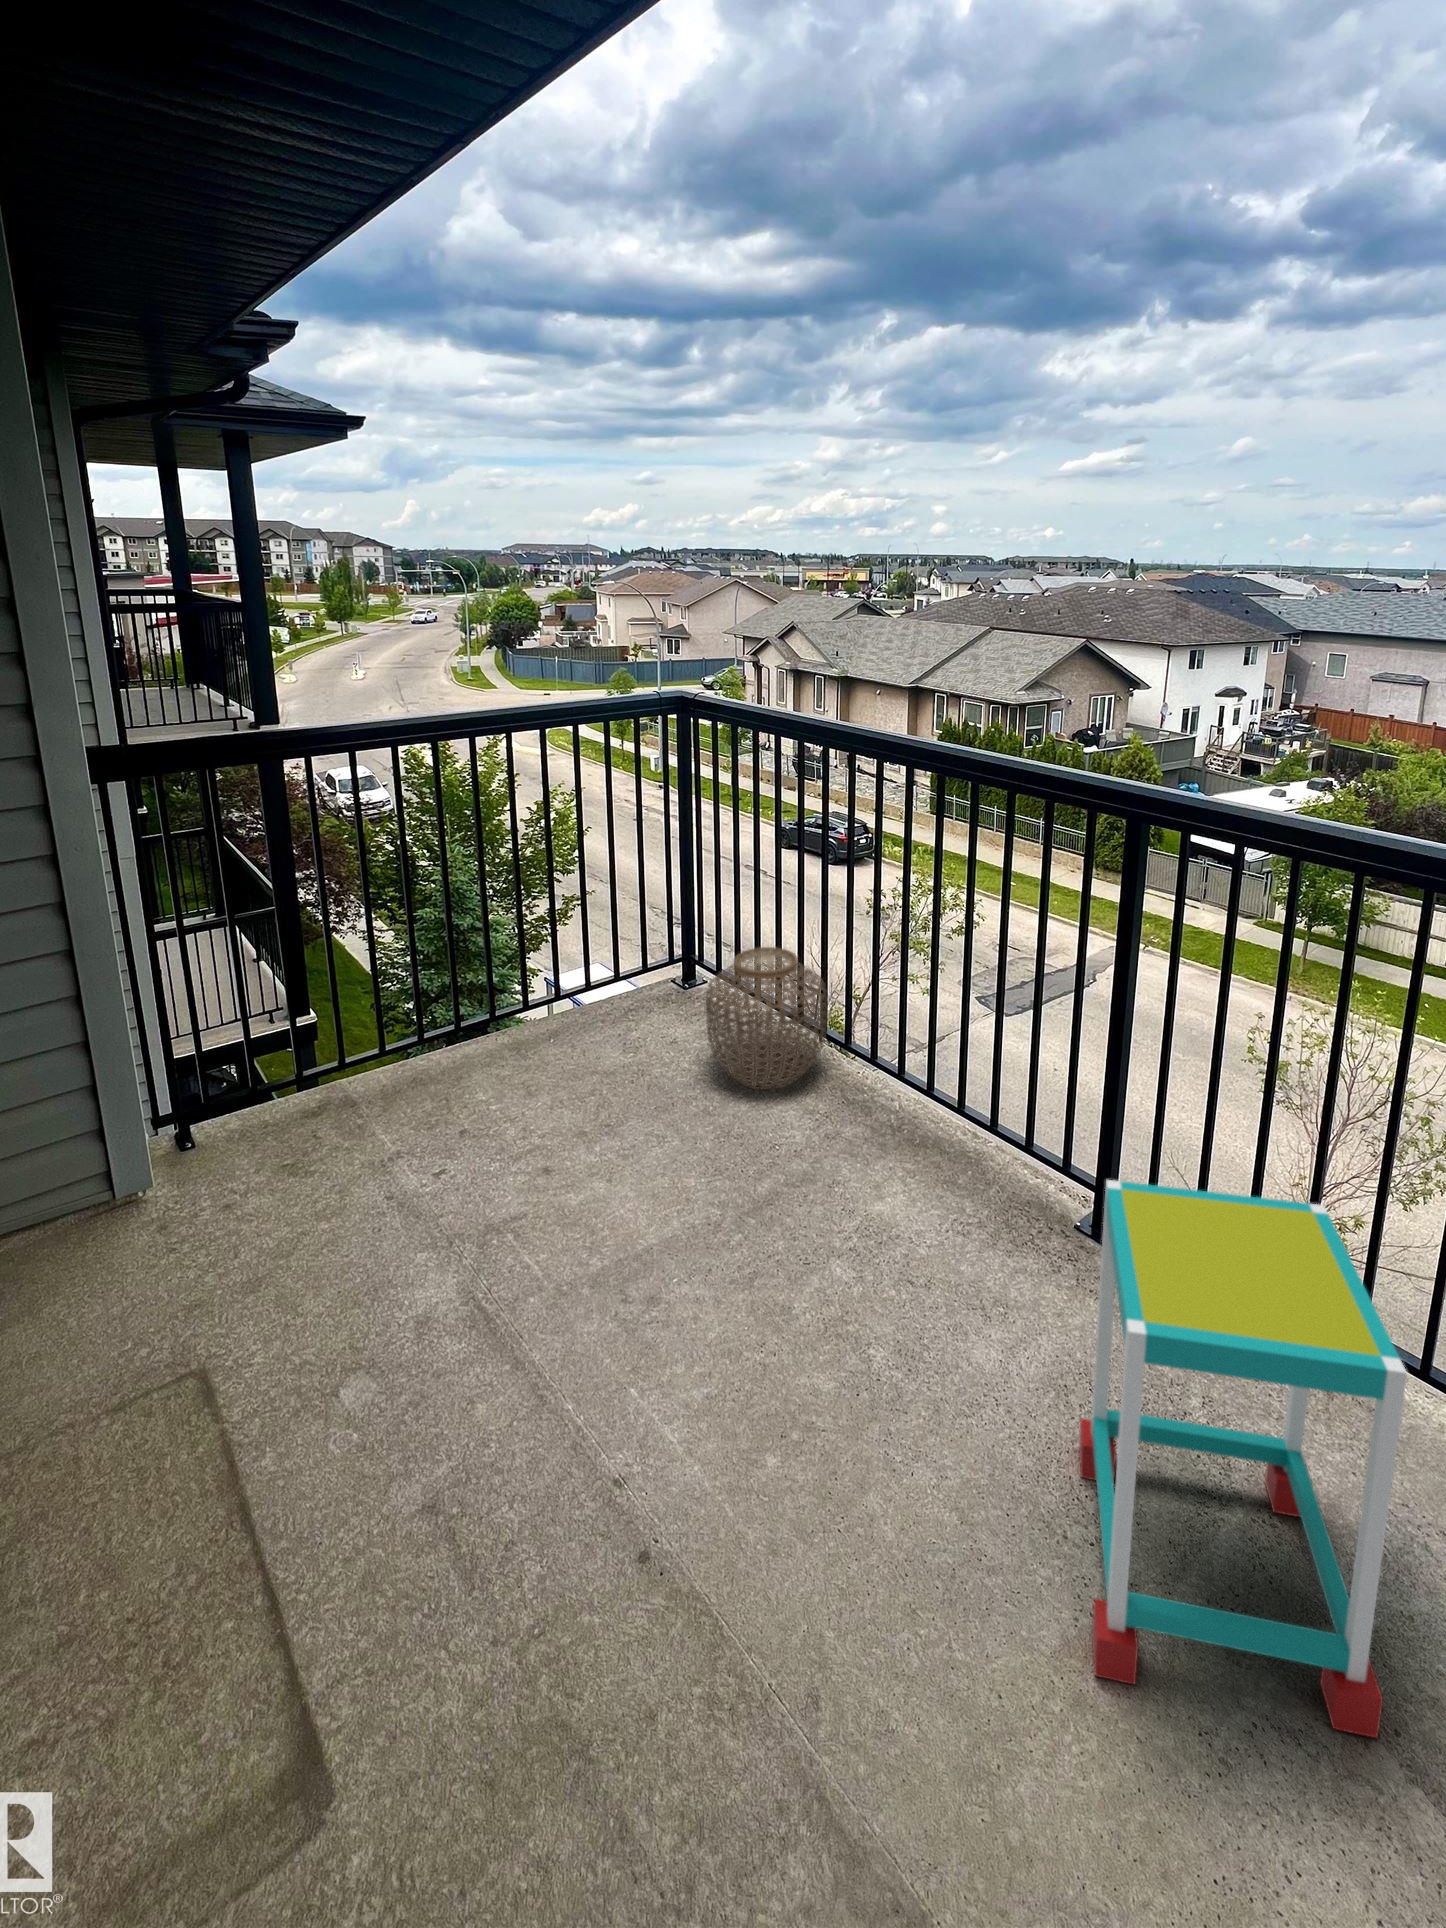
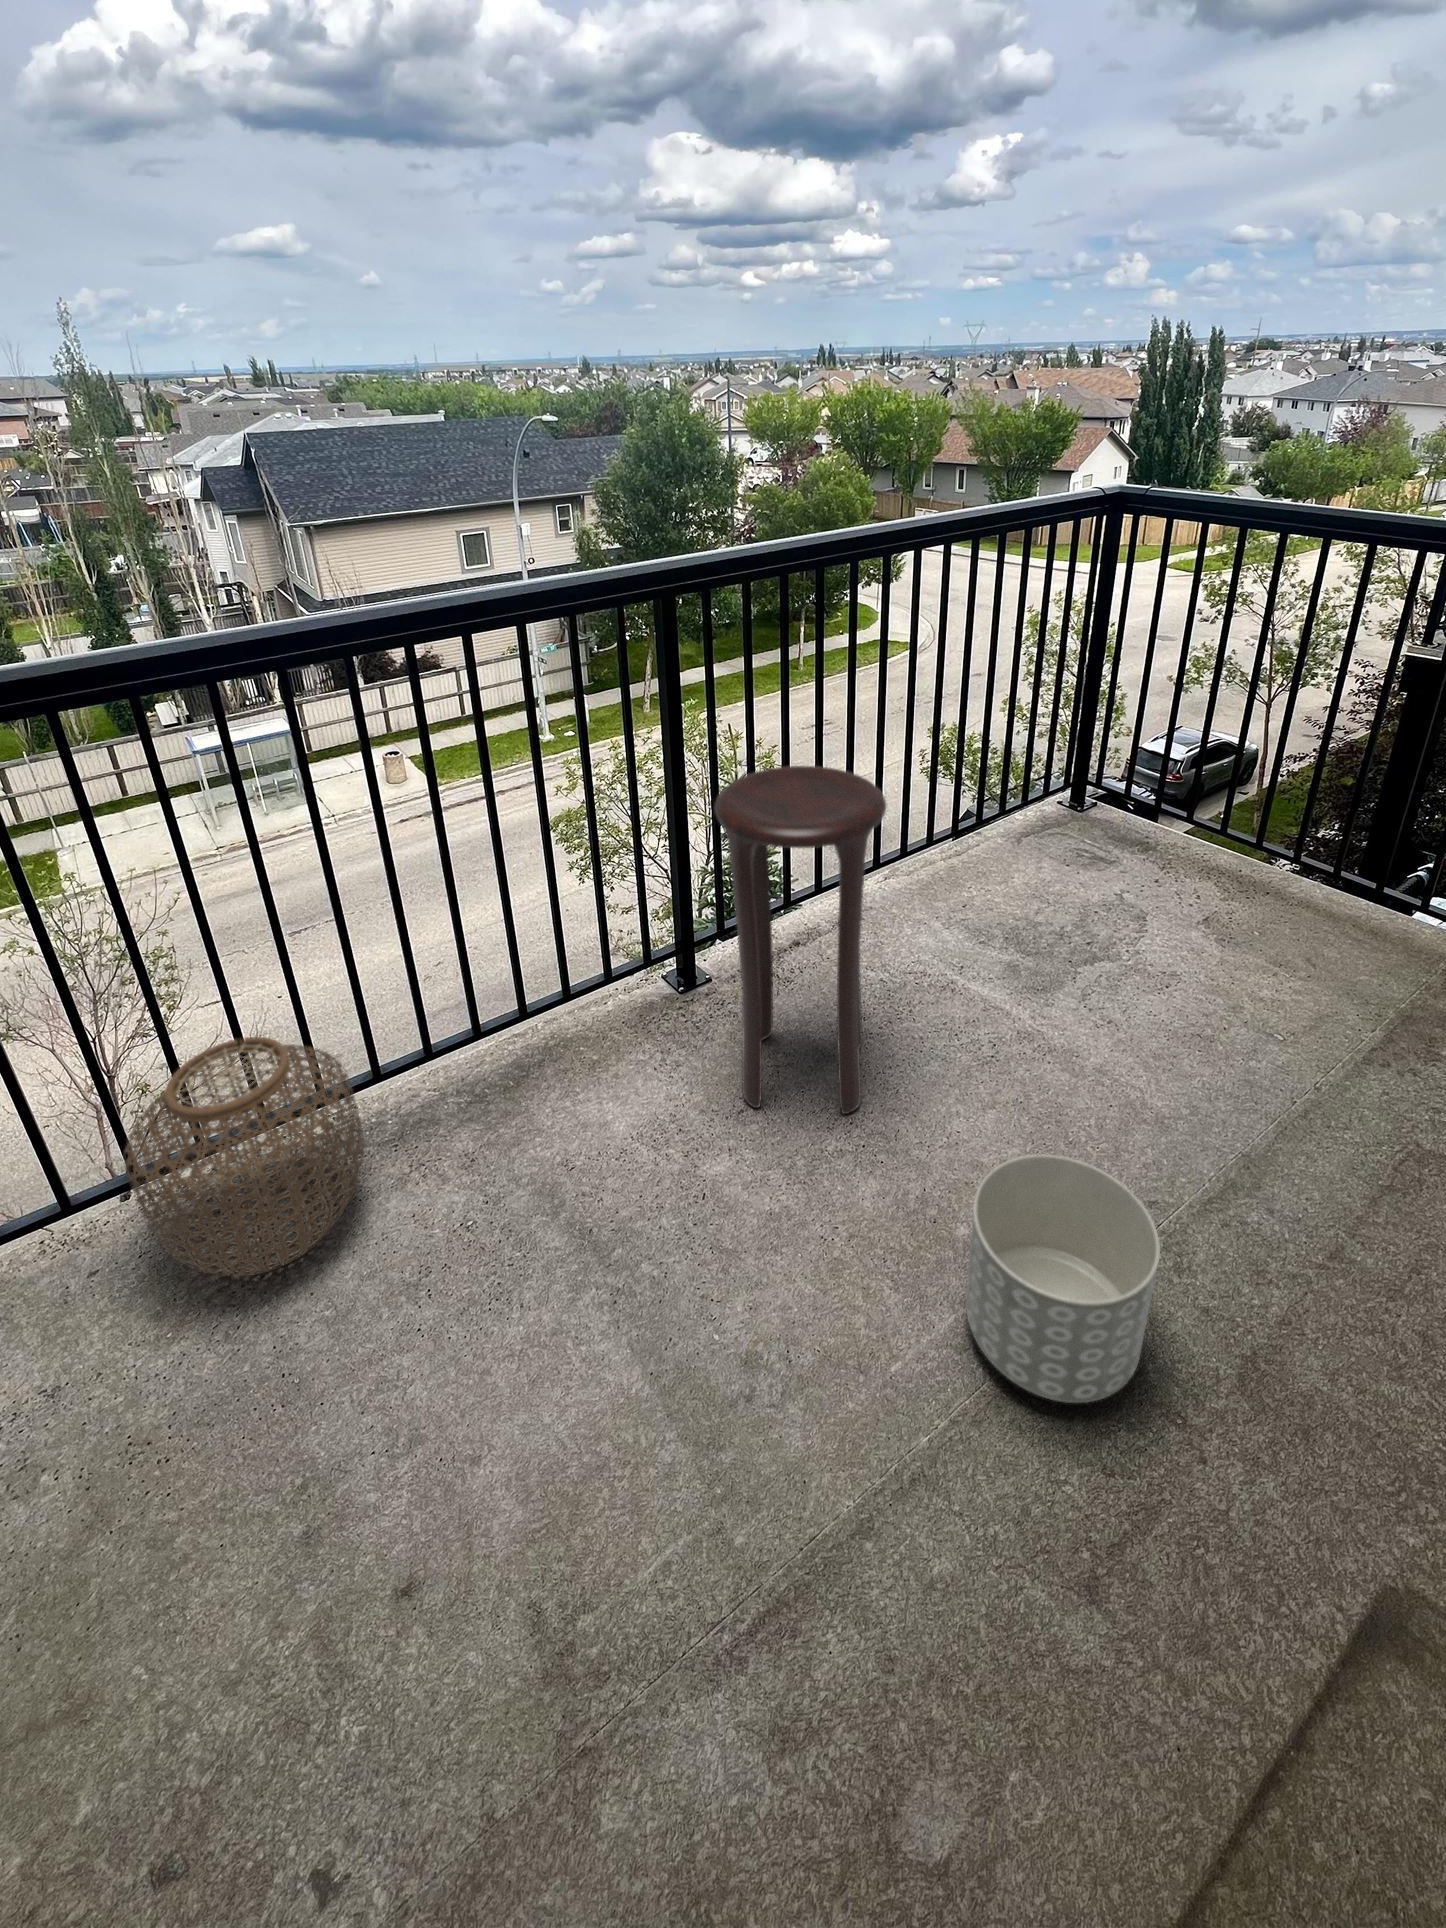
stool: none [899,971,1082,1373] -> present [715,766,886,1114]
side table: present [1079,1180,1407,1738] -> none [925,780,1101,1067]
planter: none [547,1319,727,1587] -> present [966,1154,1160,1403]

